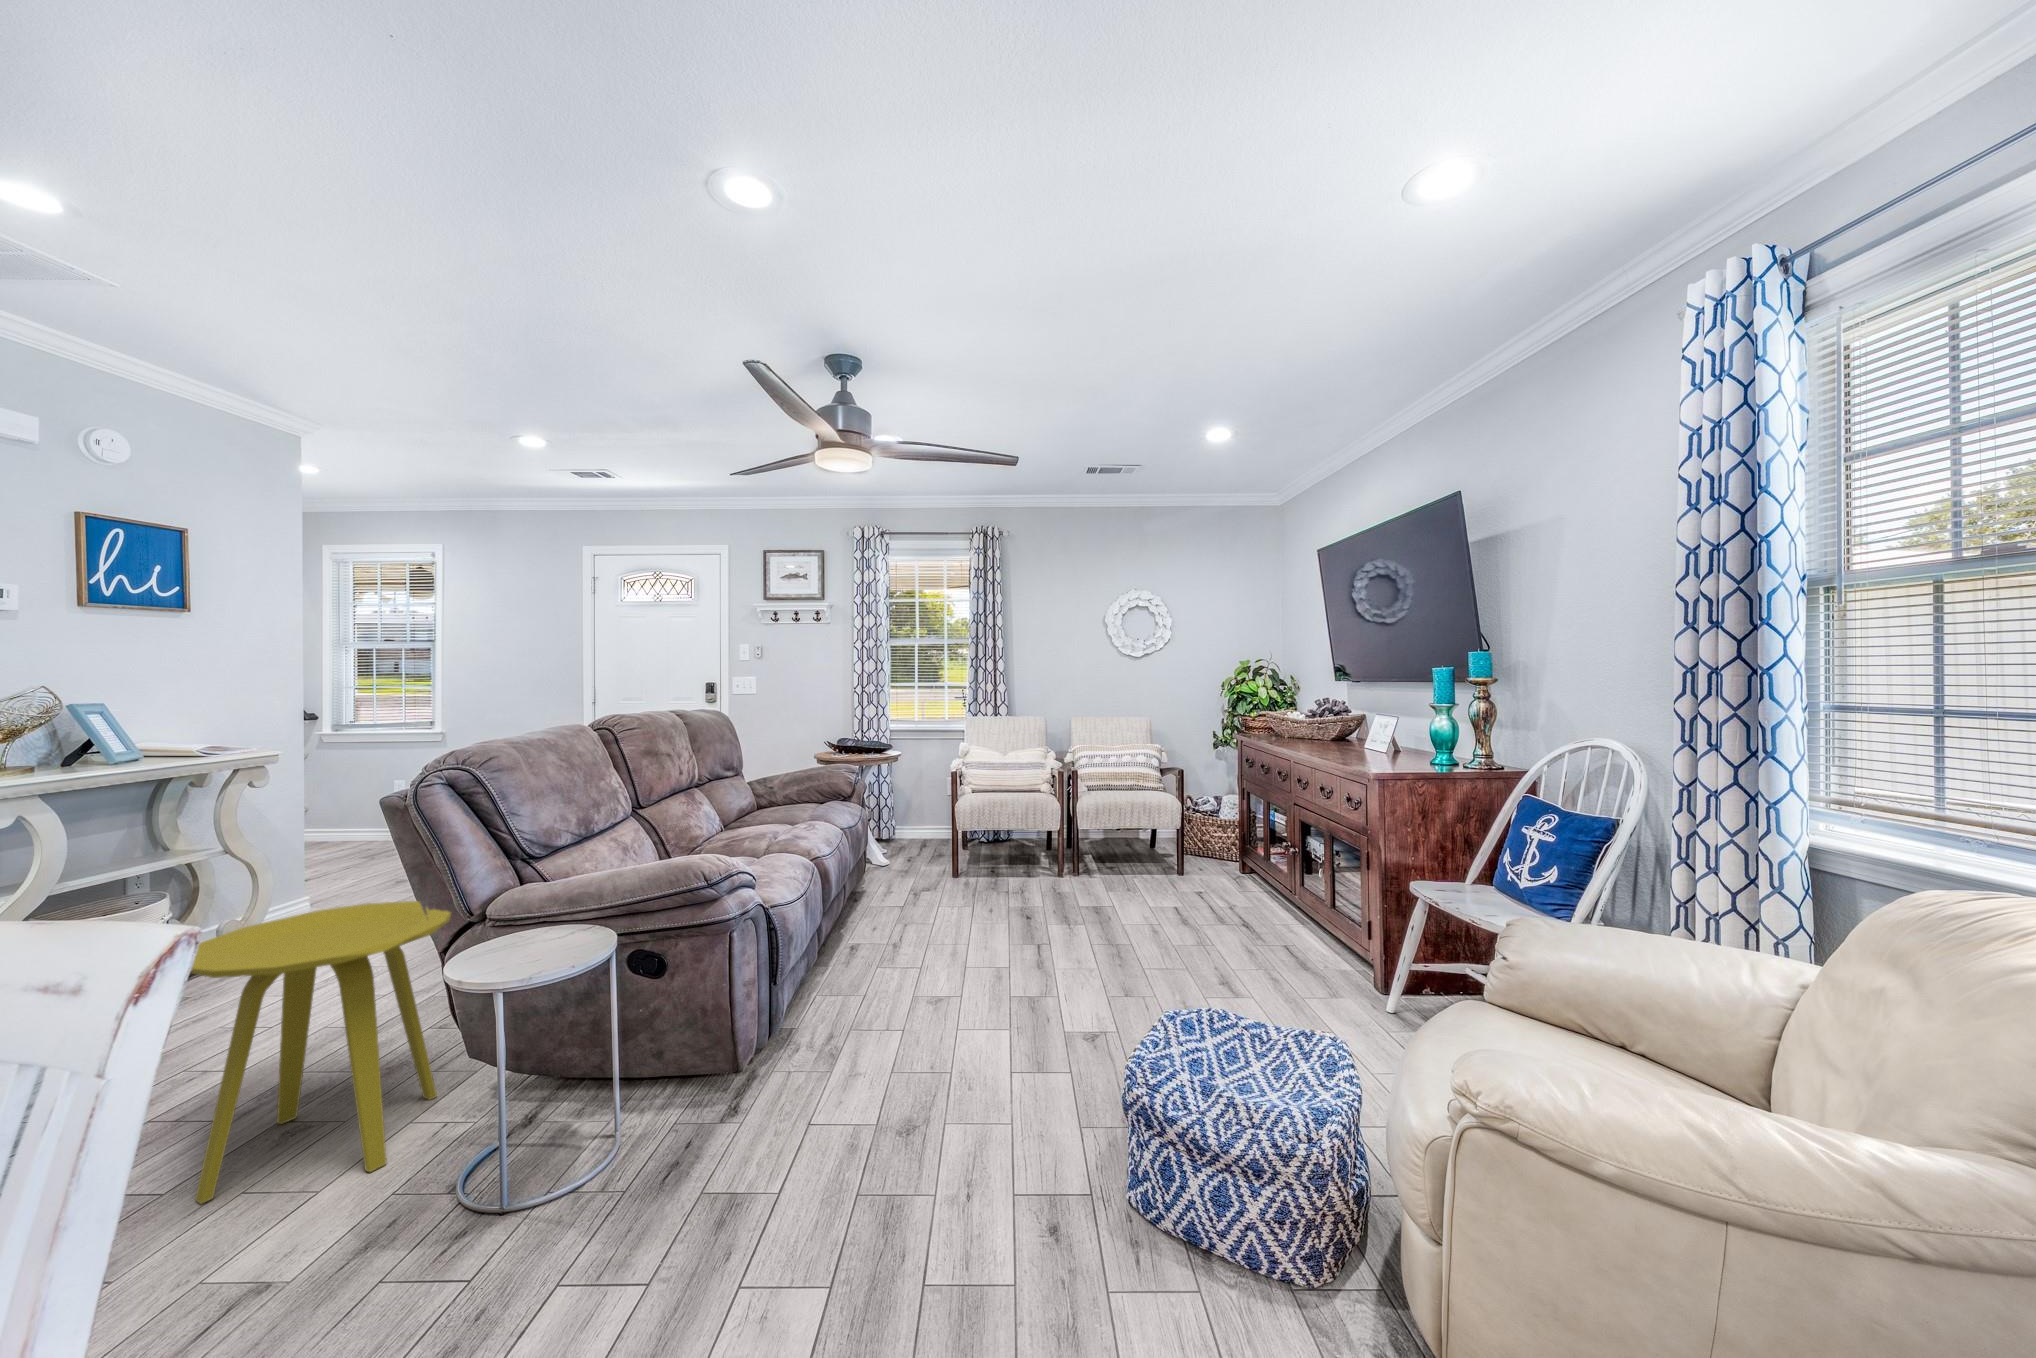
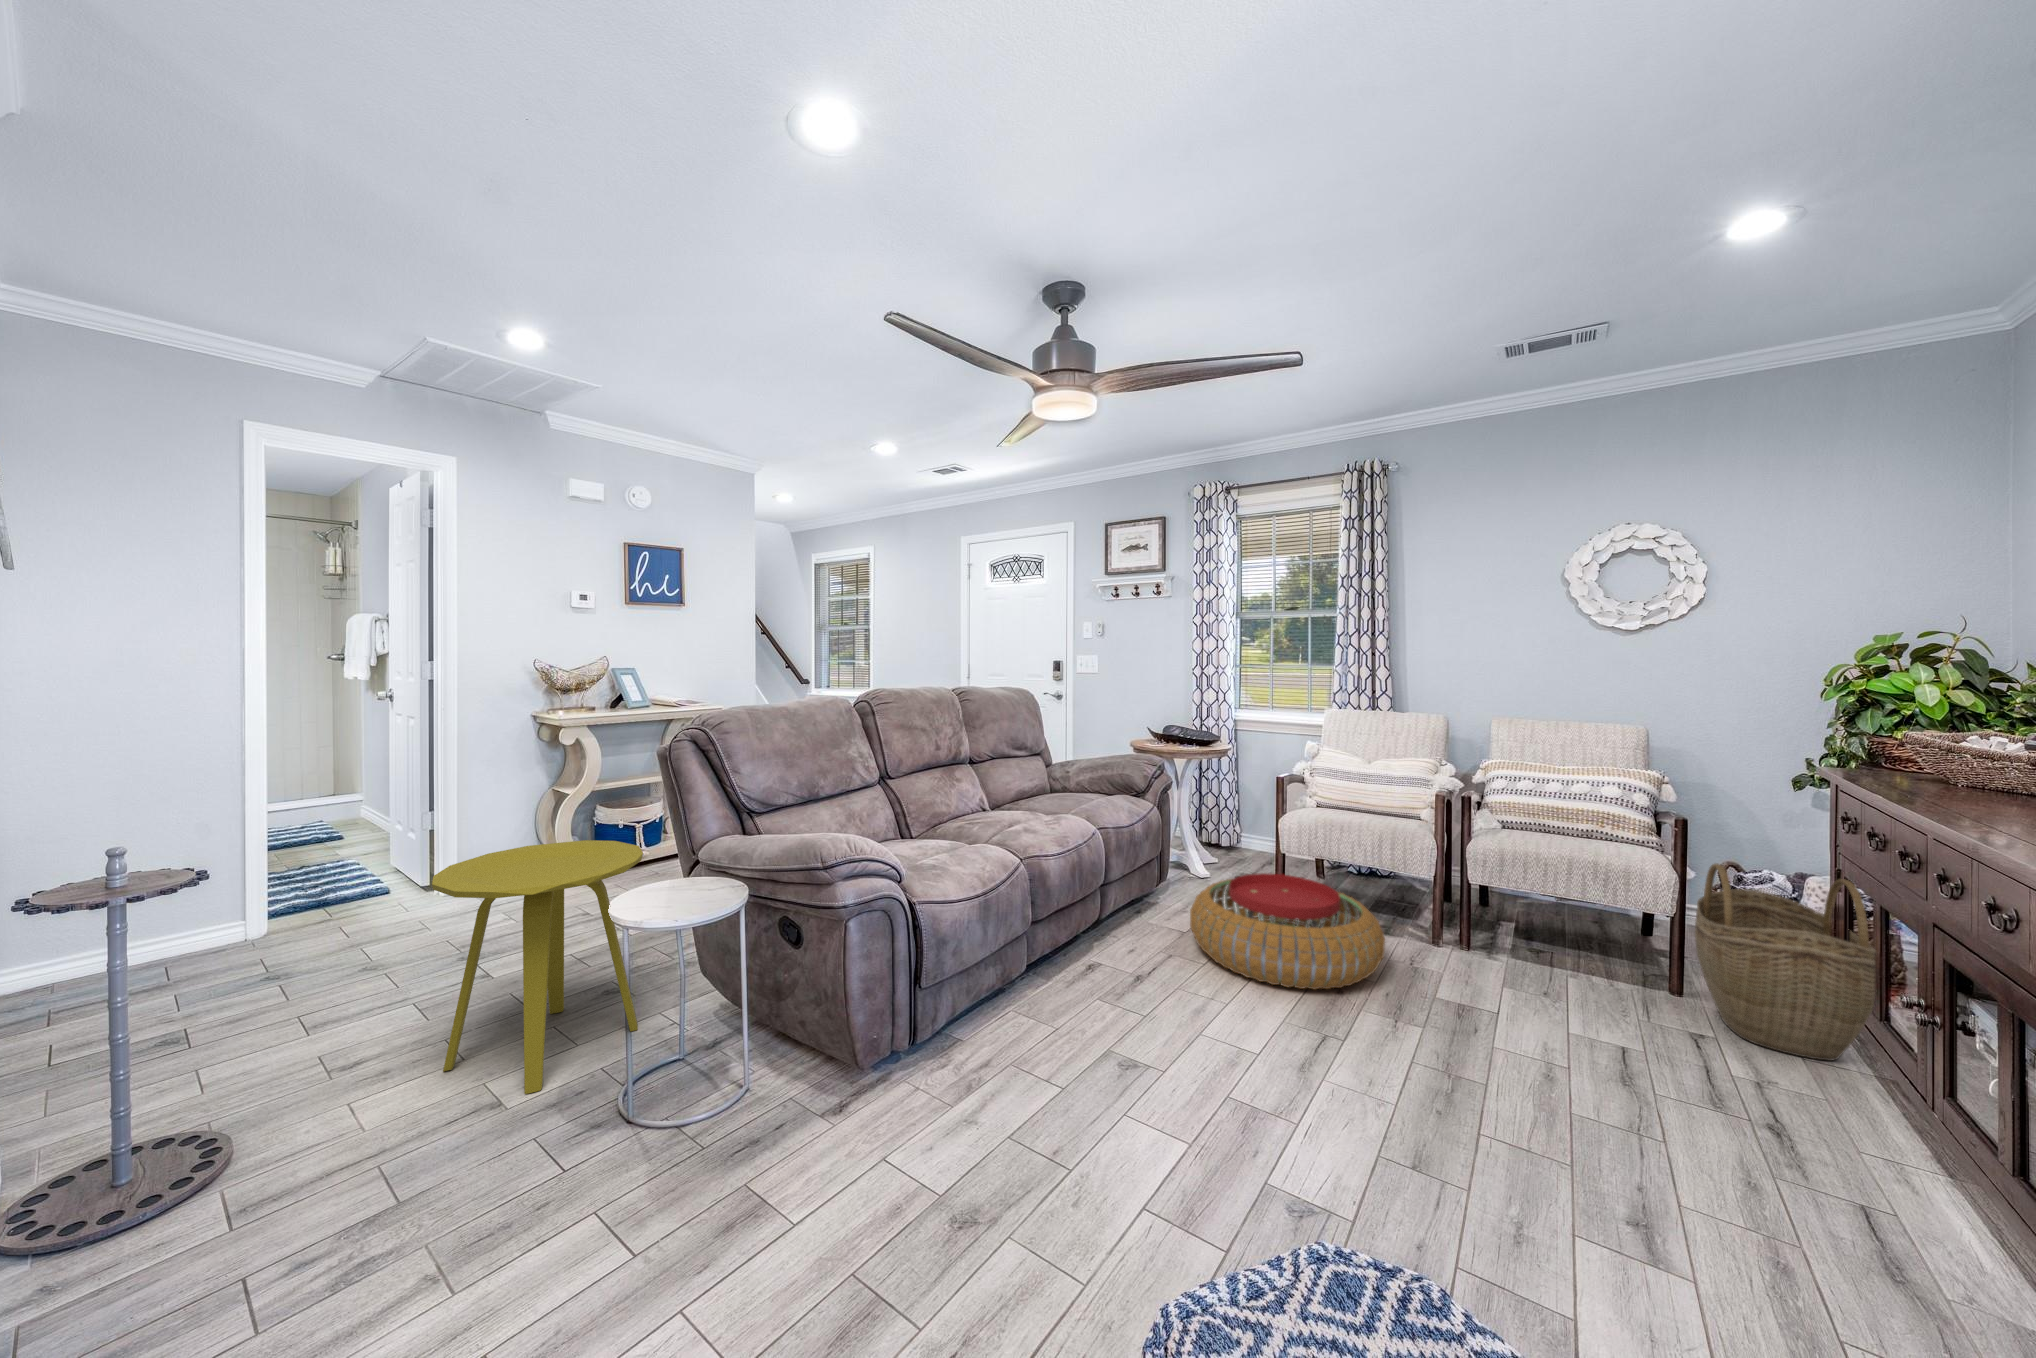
woven basket: none [1184,792,1252,886] -> present [1695,863,1877,1061]
pouf: none [908,843,1041,917] -> present [1190,873,1385,989]

